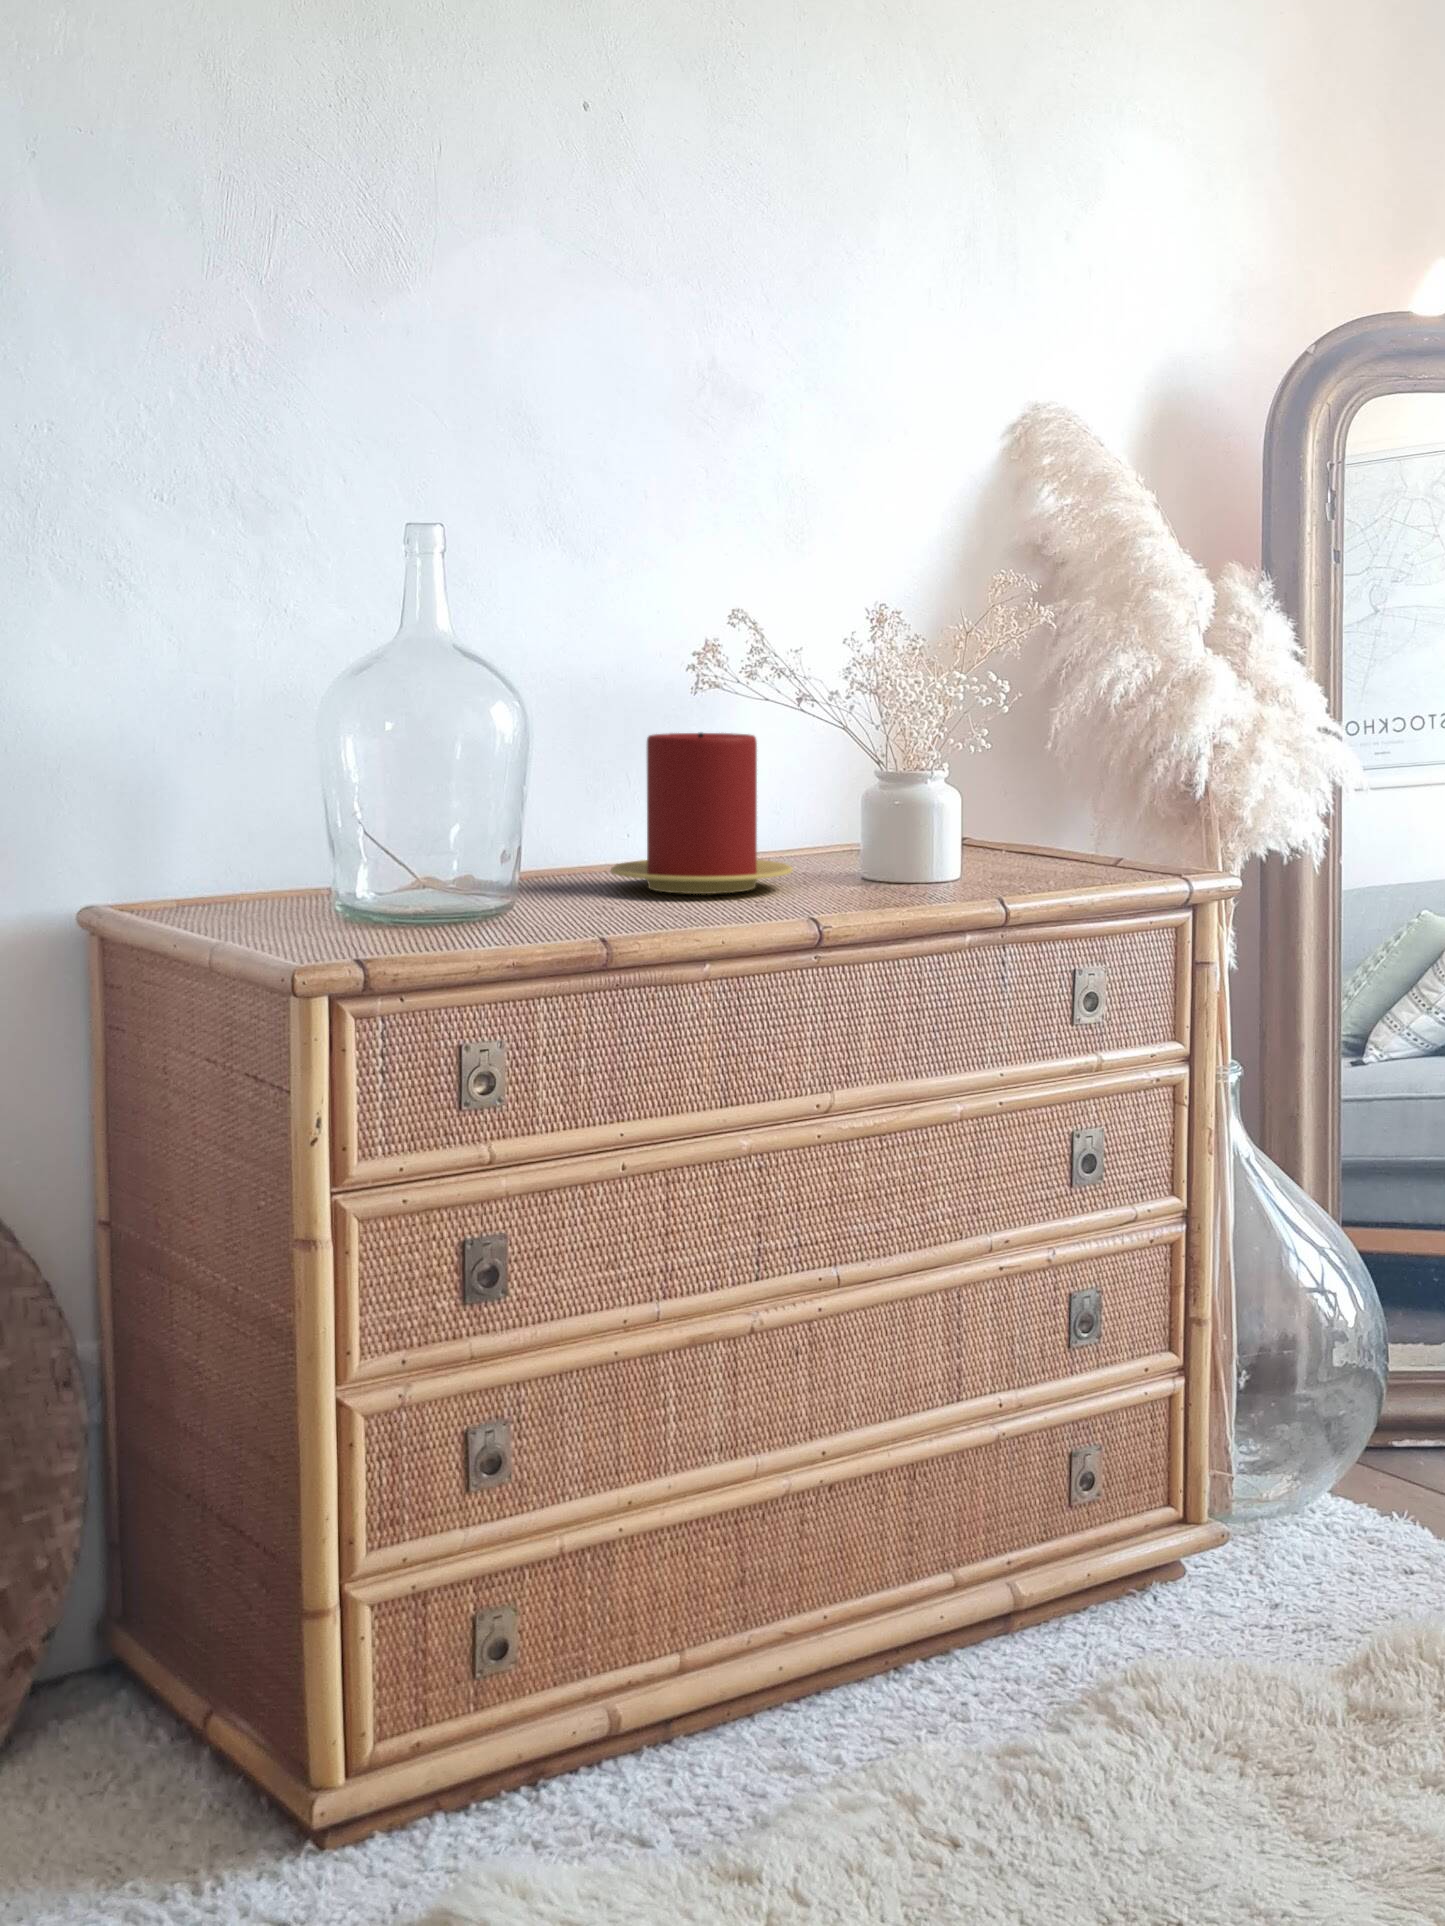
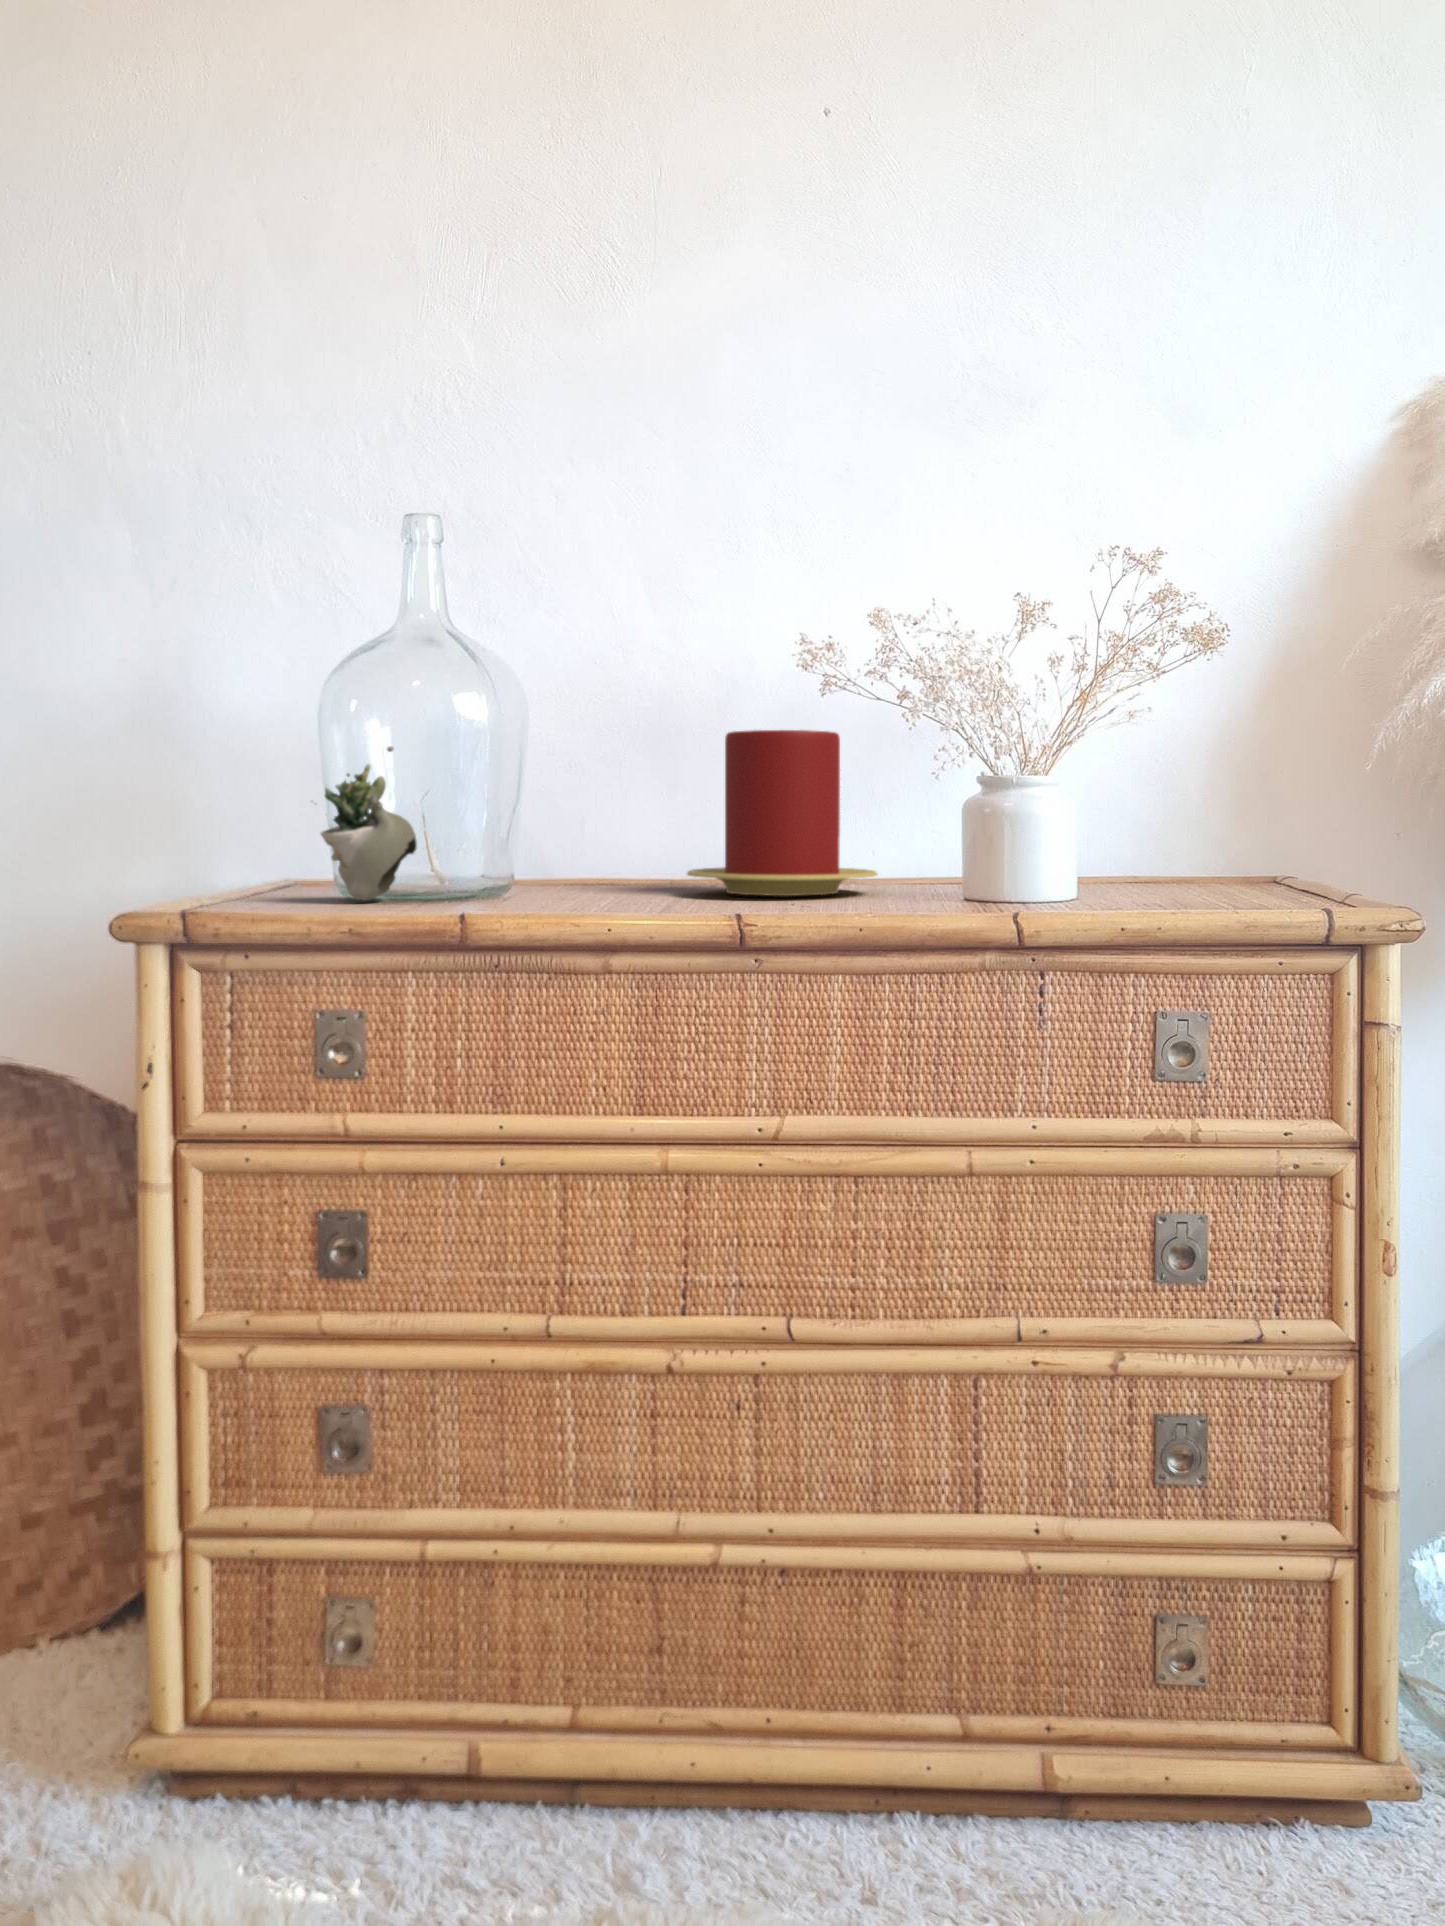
succulent plant: none [344,779,507,929] -> present [321,746,417,901]

